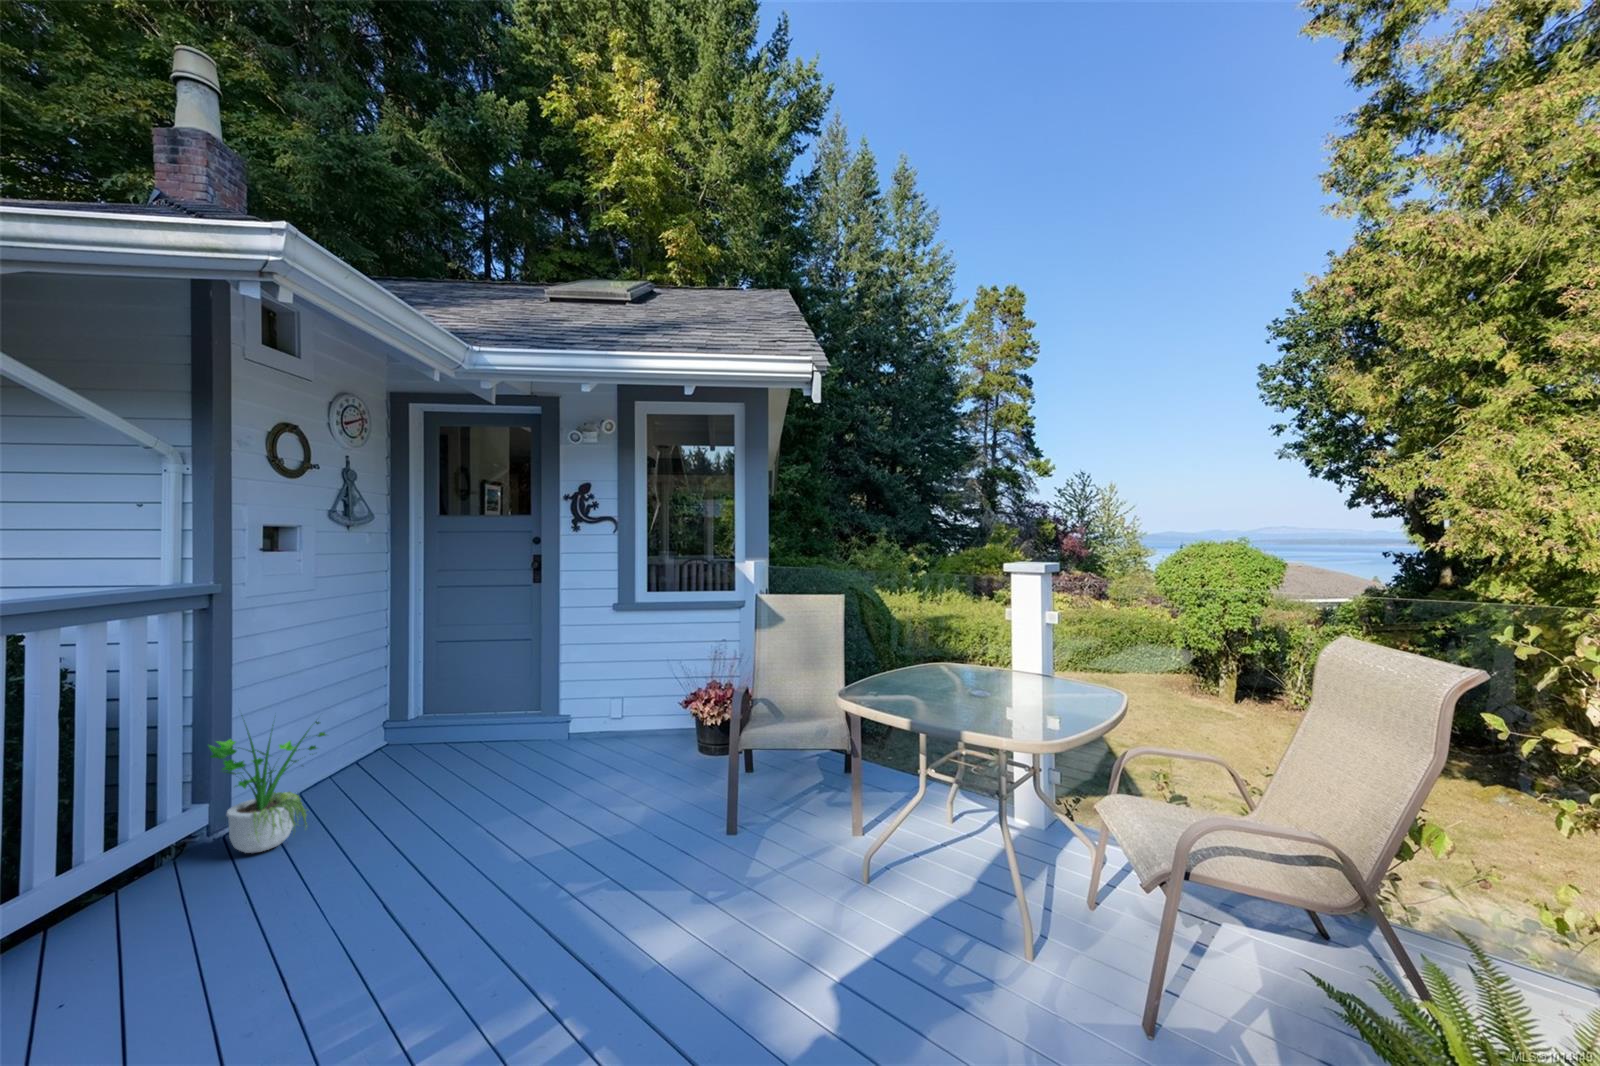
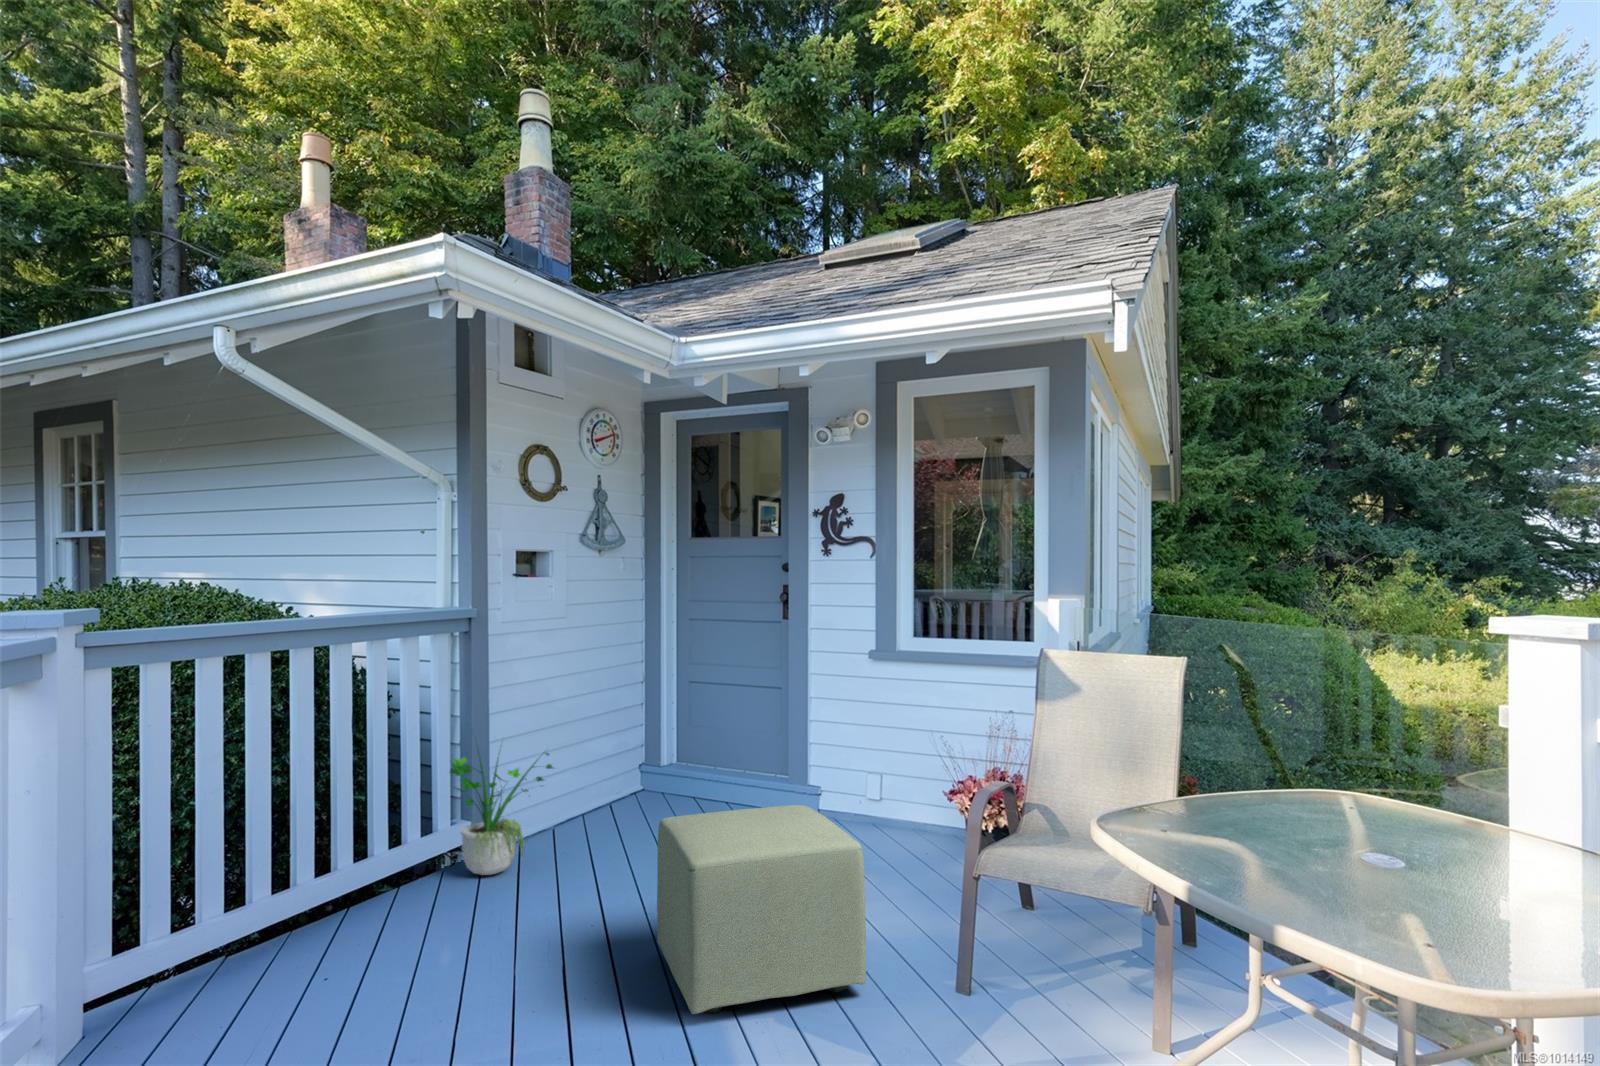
ottoman: none [501,737,695,927] -> present [657,805,866,1014]

